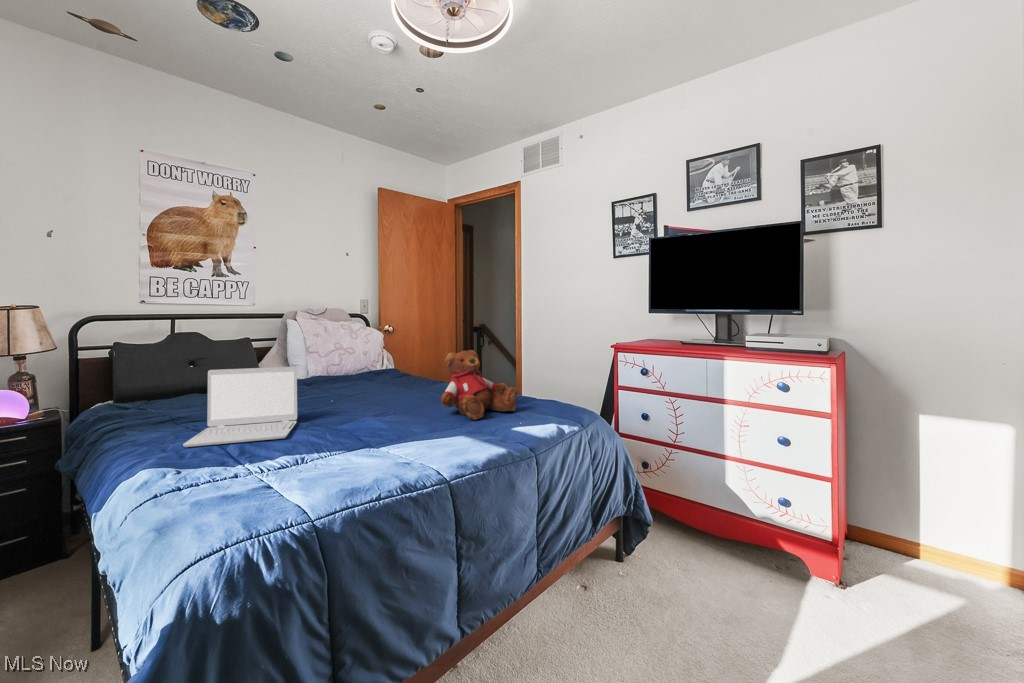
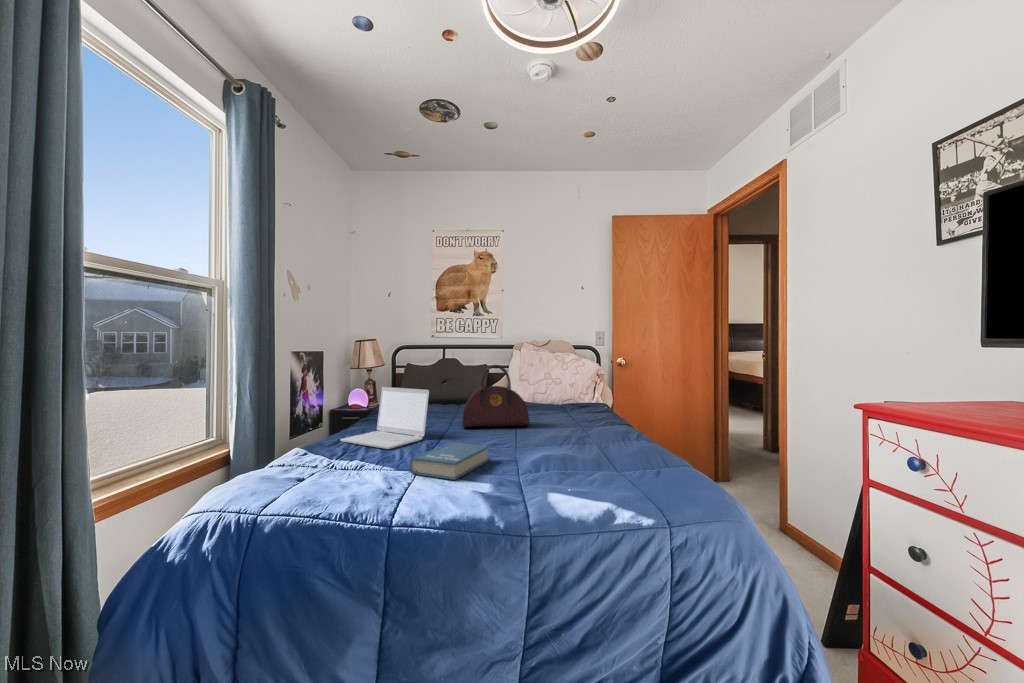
handbag: none [300,335,377,405] -> present [462,365,529,427]
teddy bear: present [441,350,517,420] -> none [525,388,624,474]
book: none [365,410,426,447] -> present [410,442,489,480]

